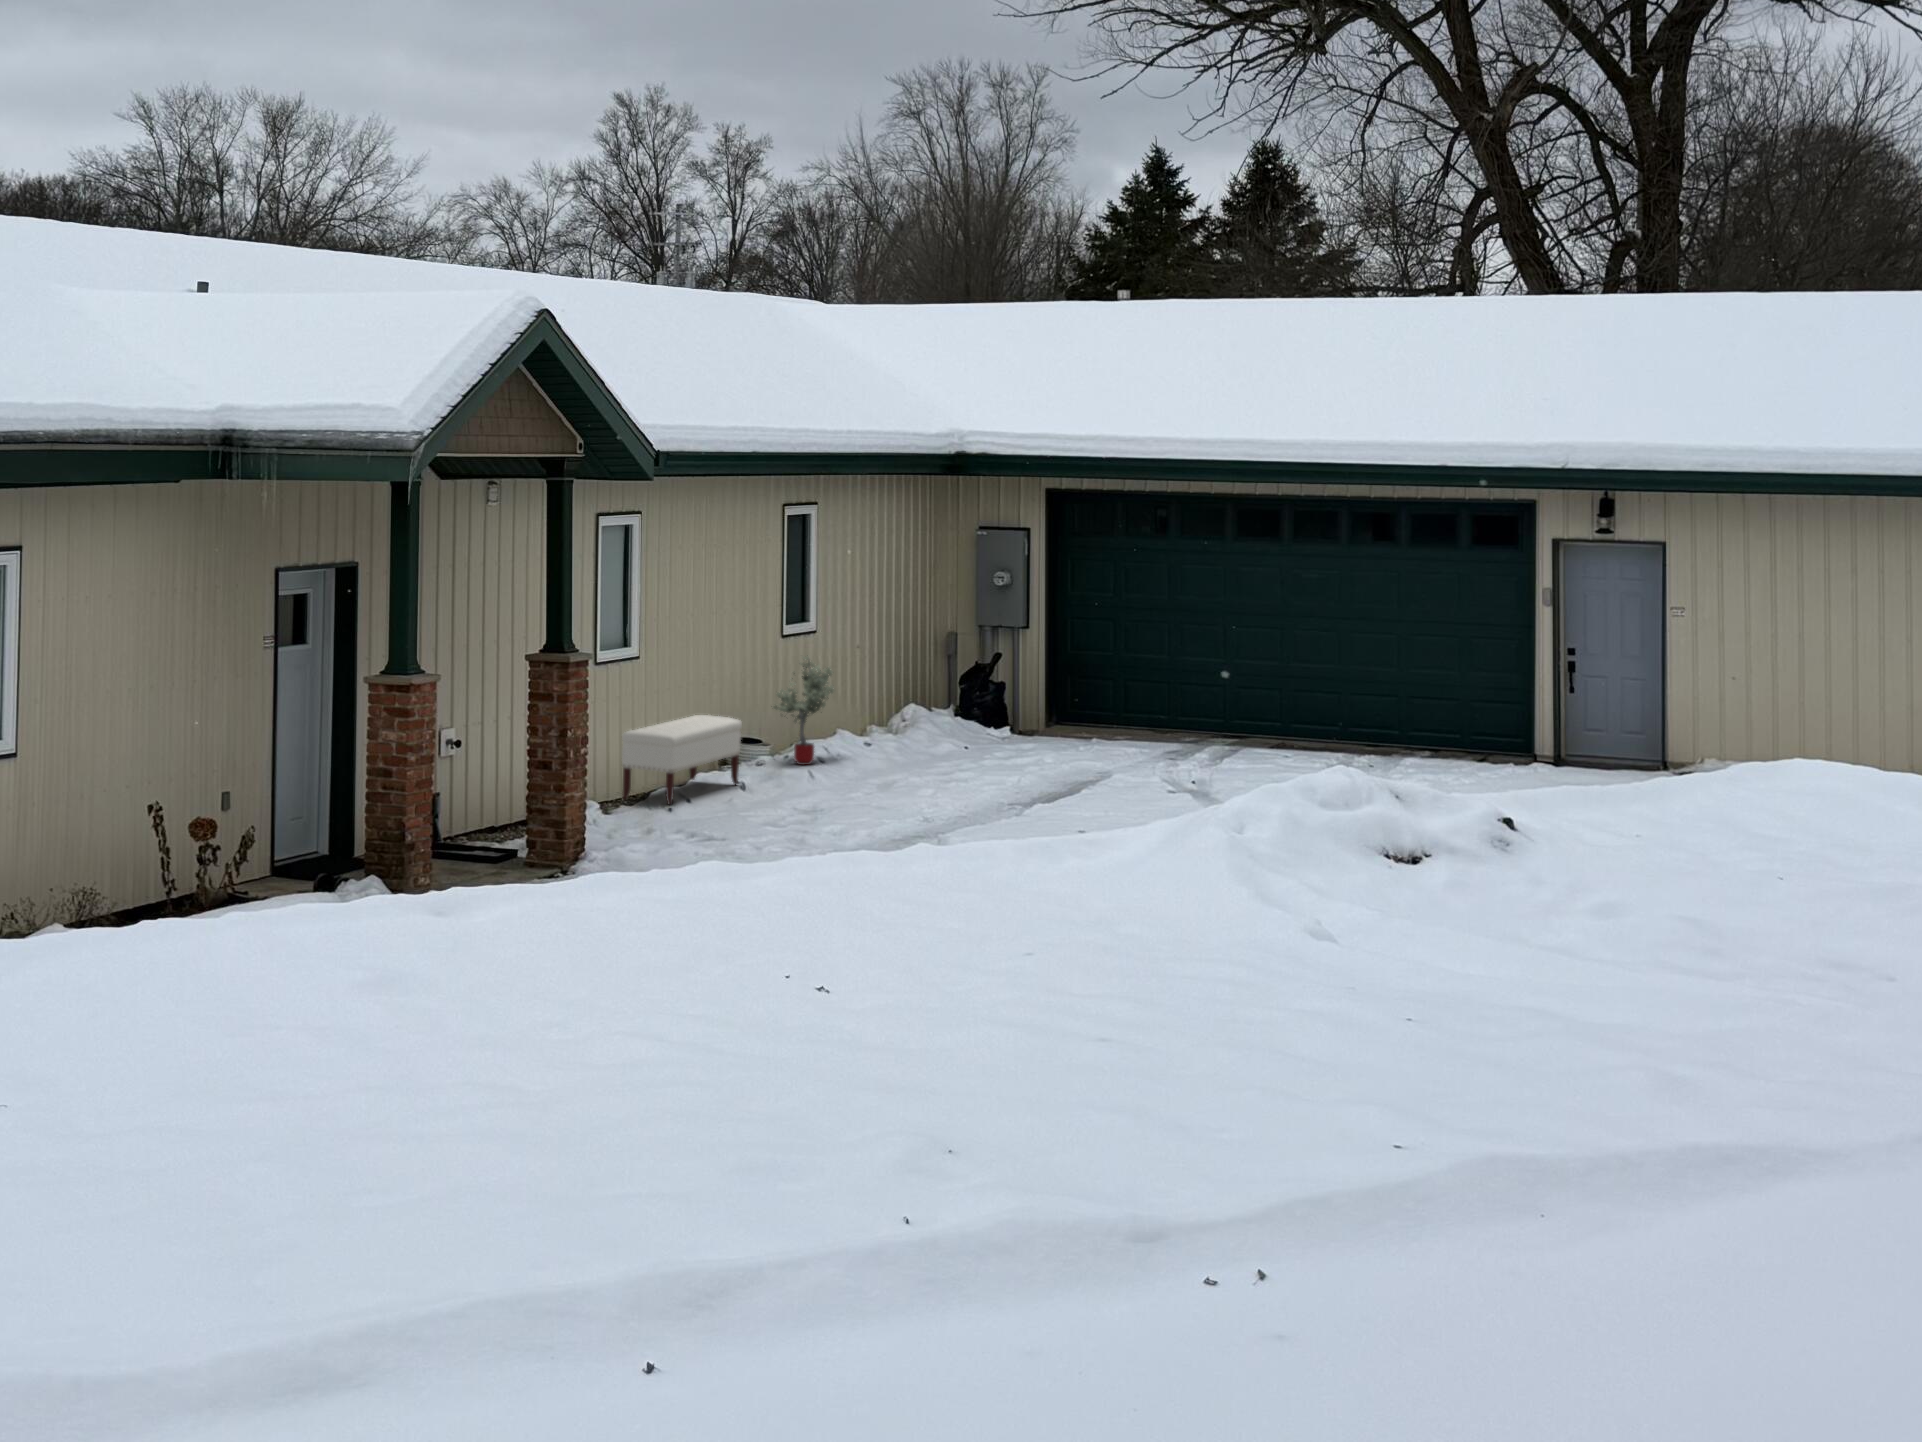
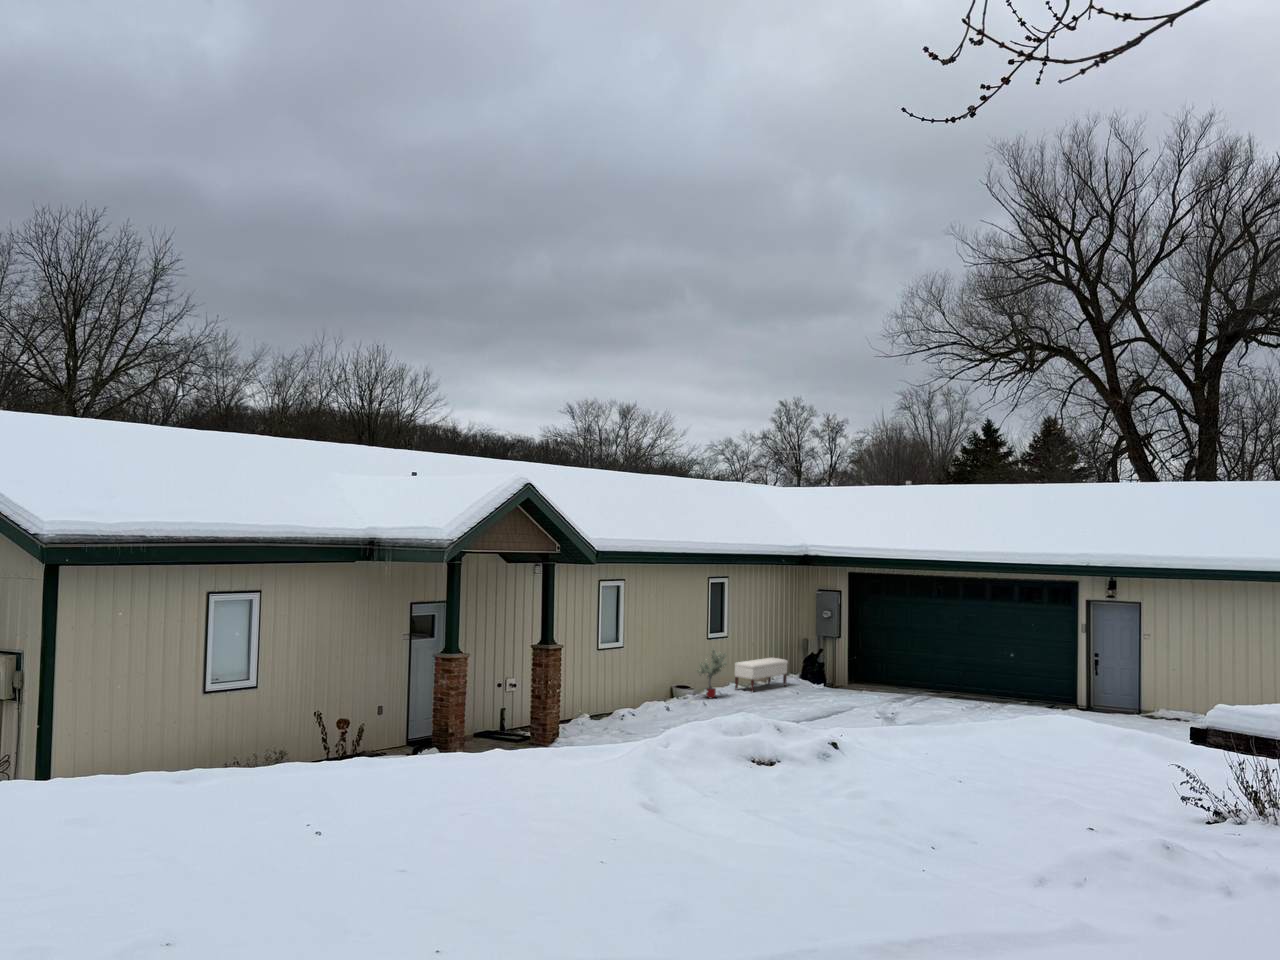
bench: present [622,715,742,804] -> present [735,658,788,692]

